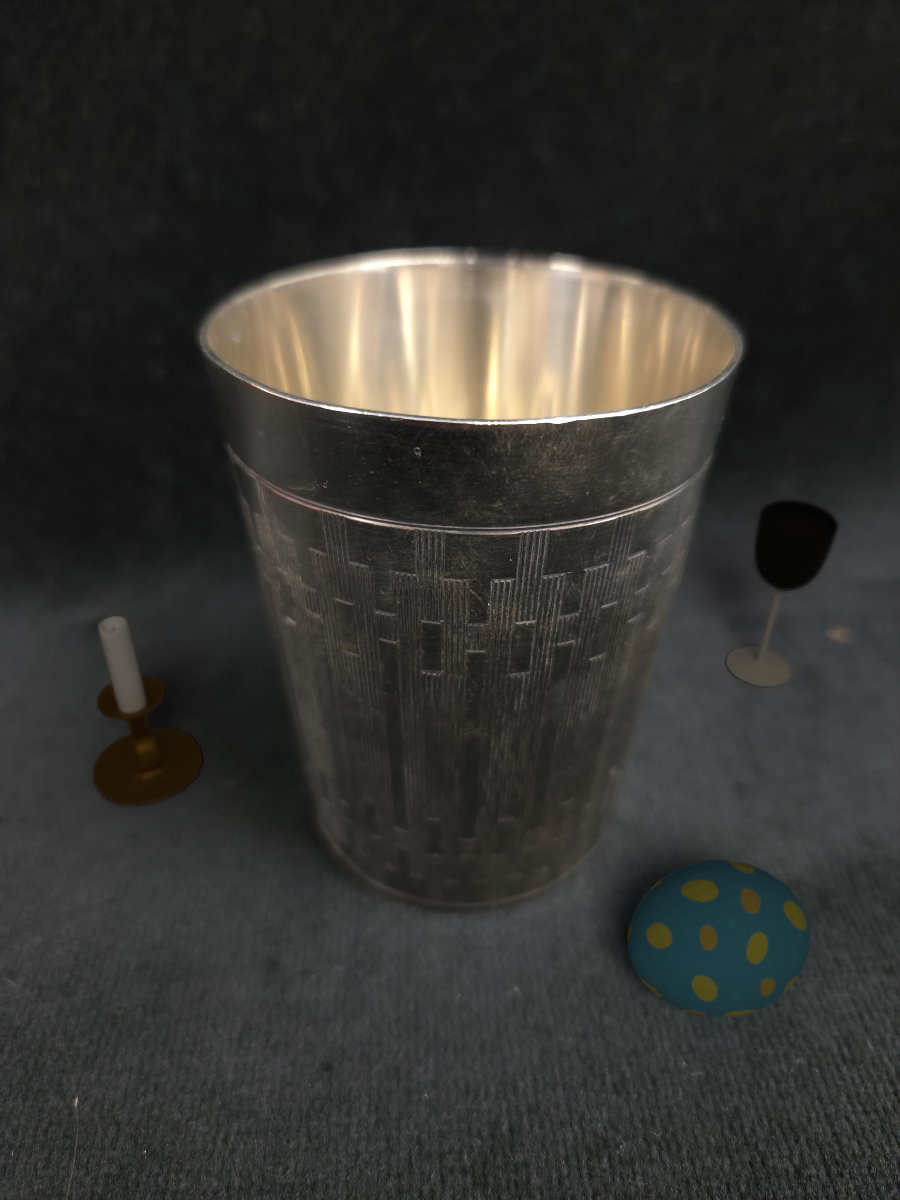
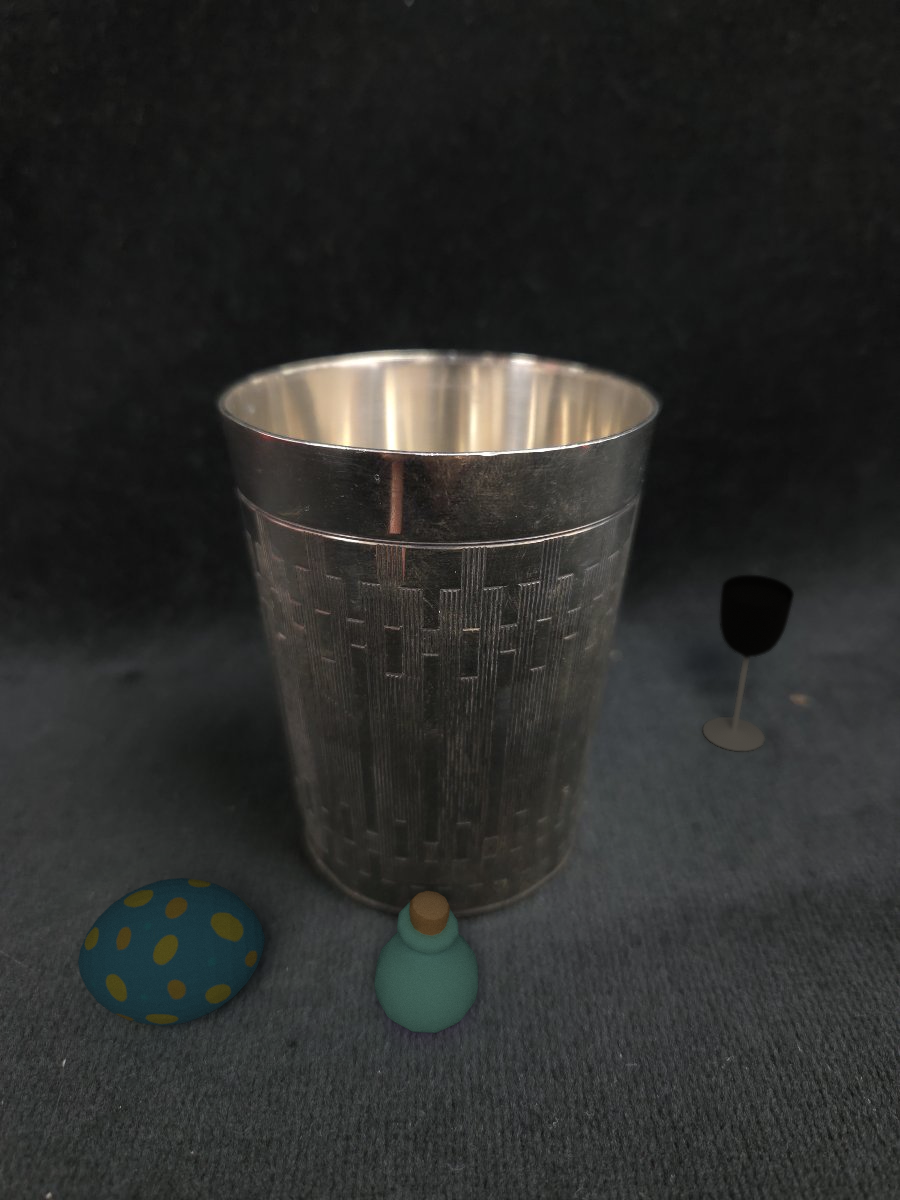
candlestick: present [93,616,202,805] -> none [110,652,209,828]
decorative egg: present [628,860,810,1017] -> present [78,878,265,1026]
perfume bottle: none [414,905,527,1049] -> present [374,891,478,1033]

